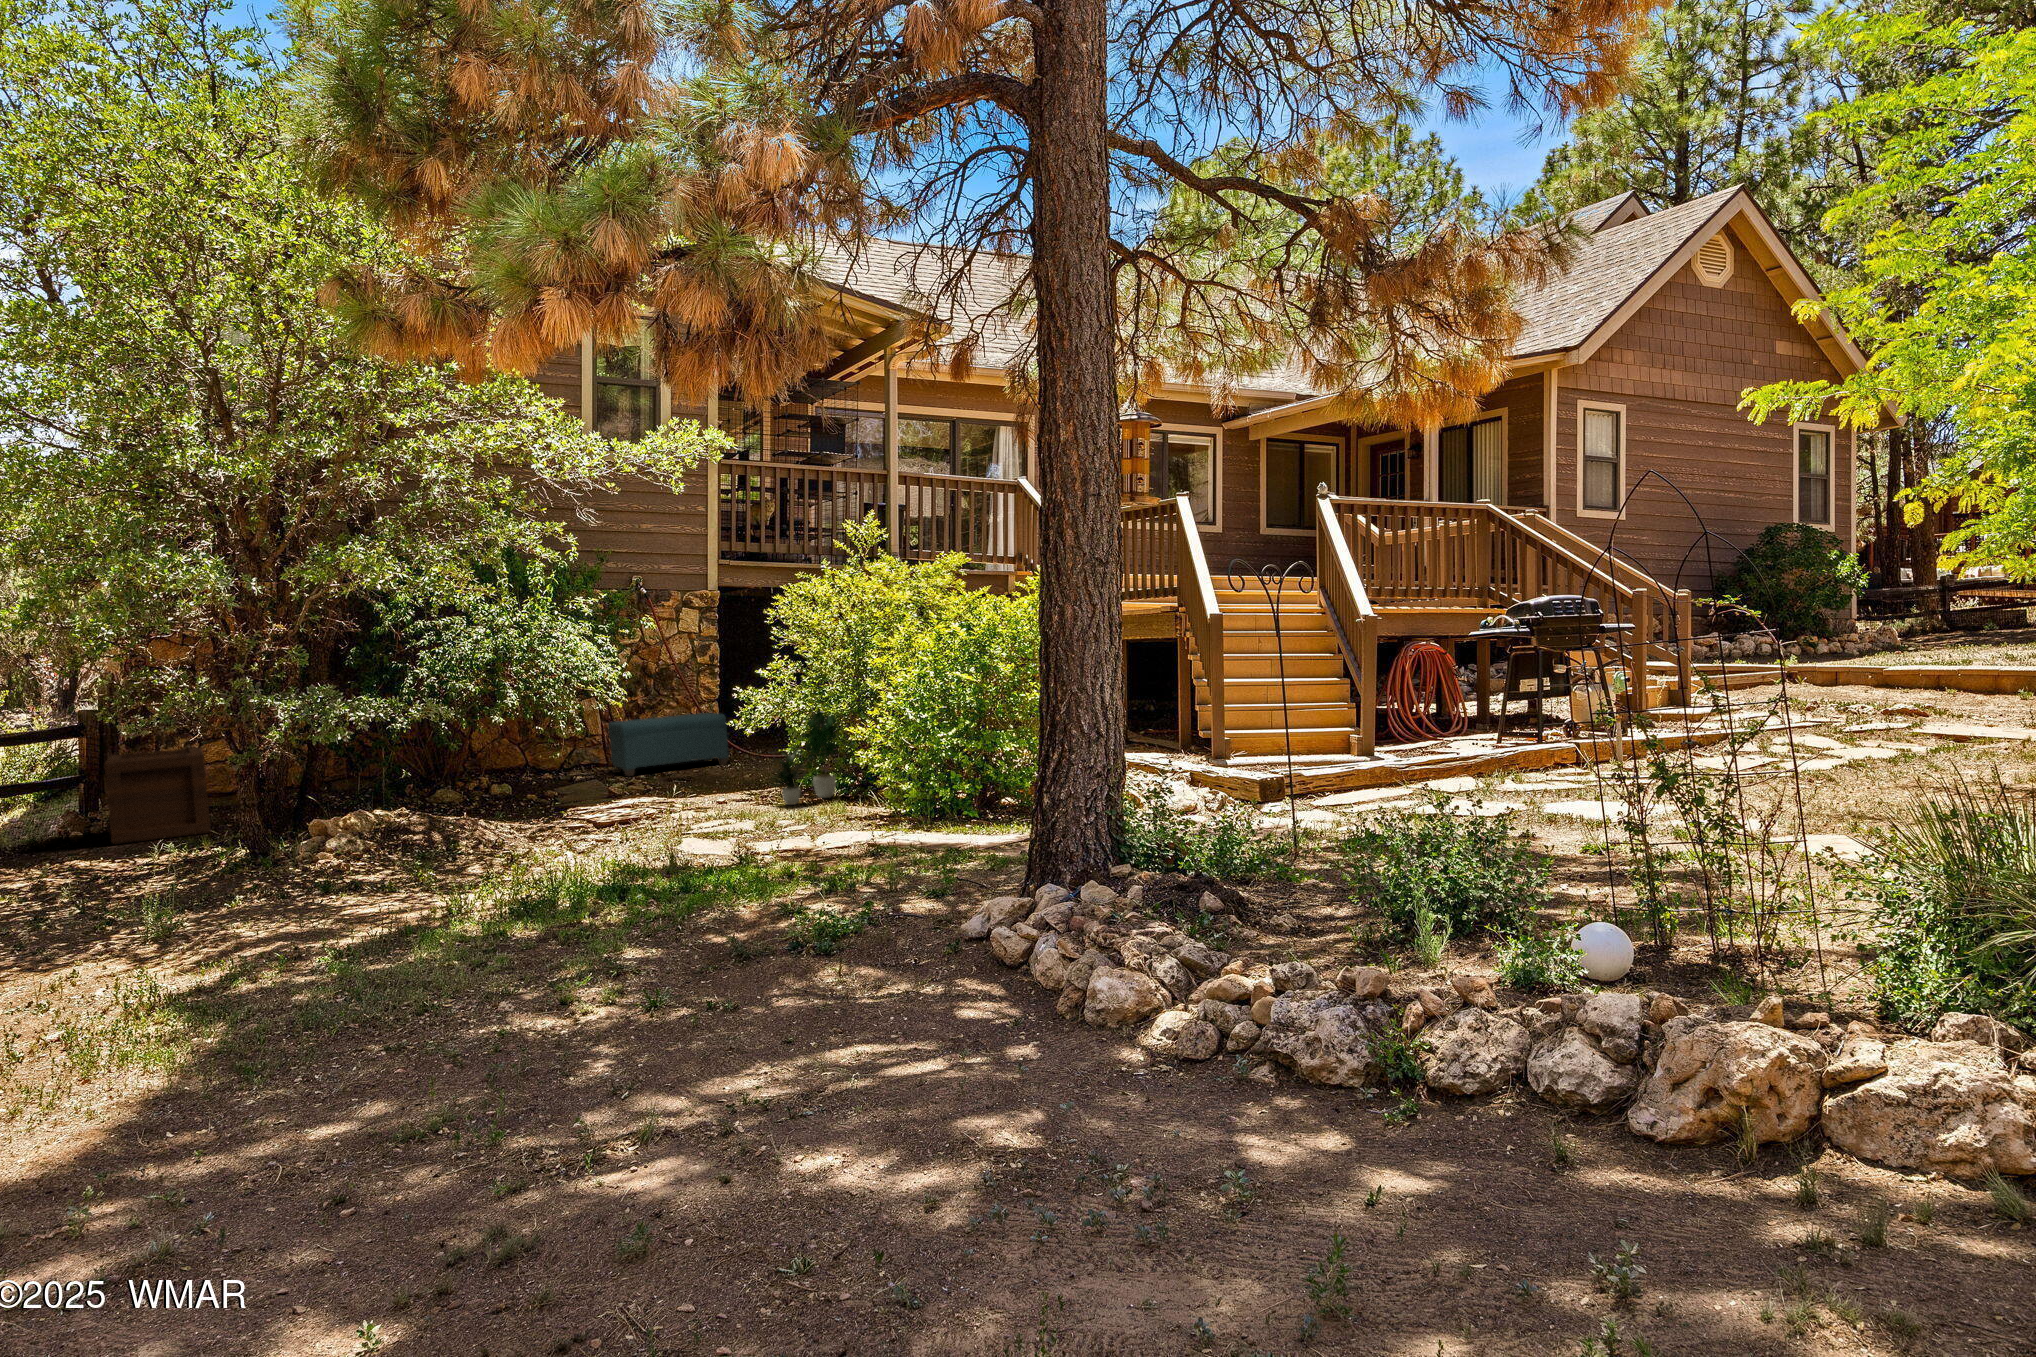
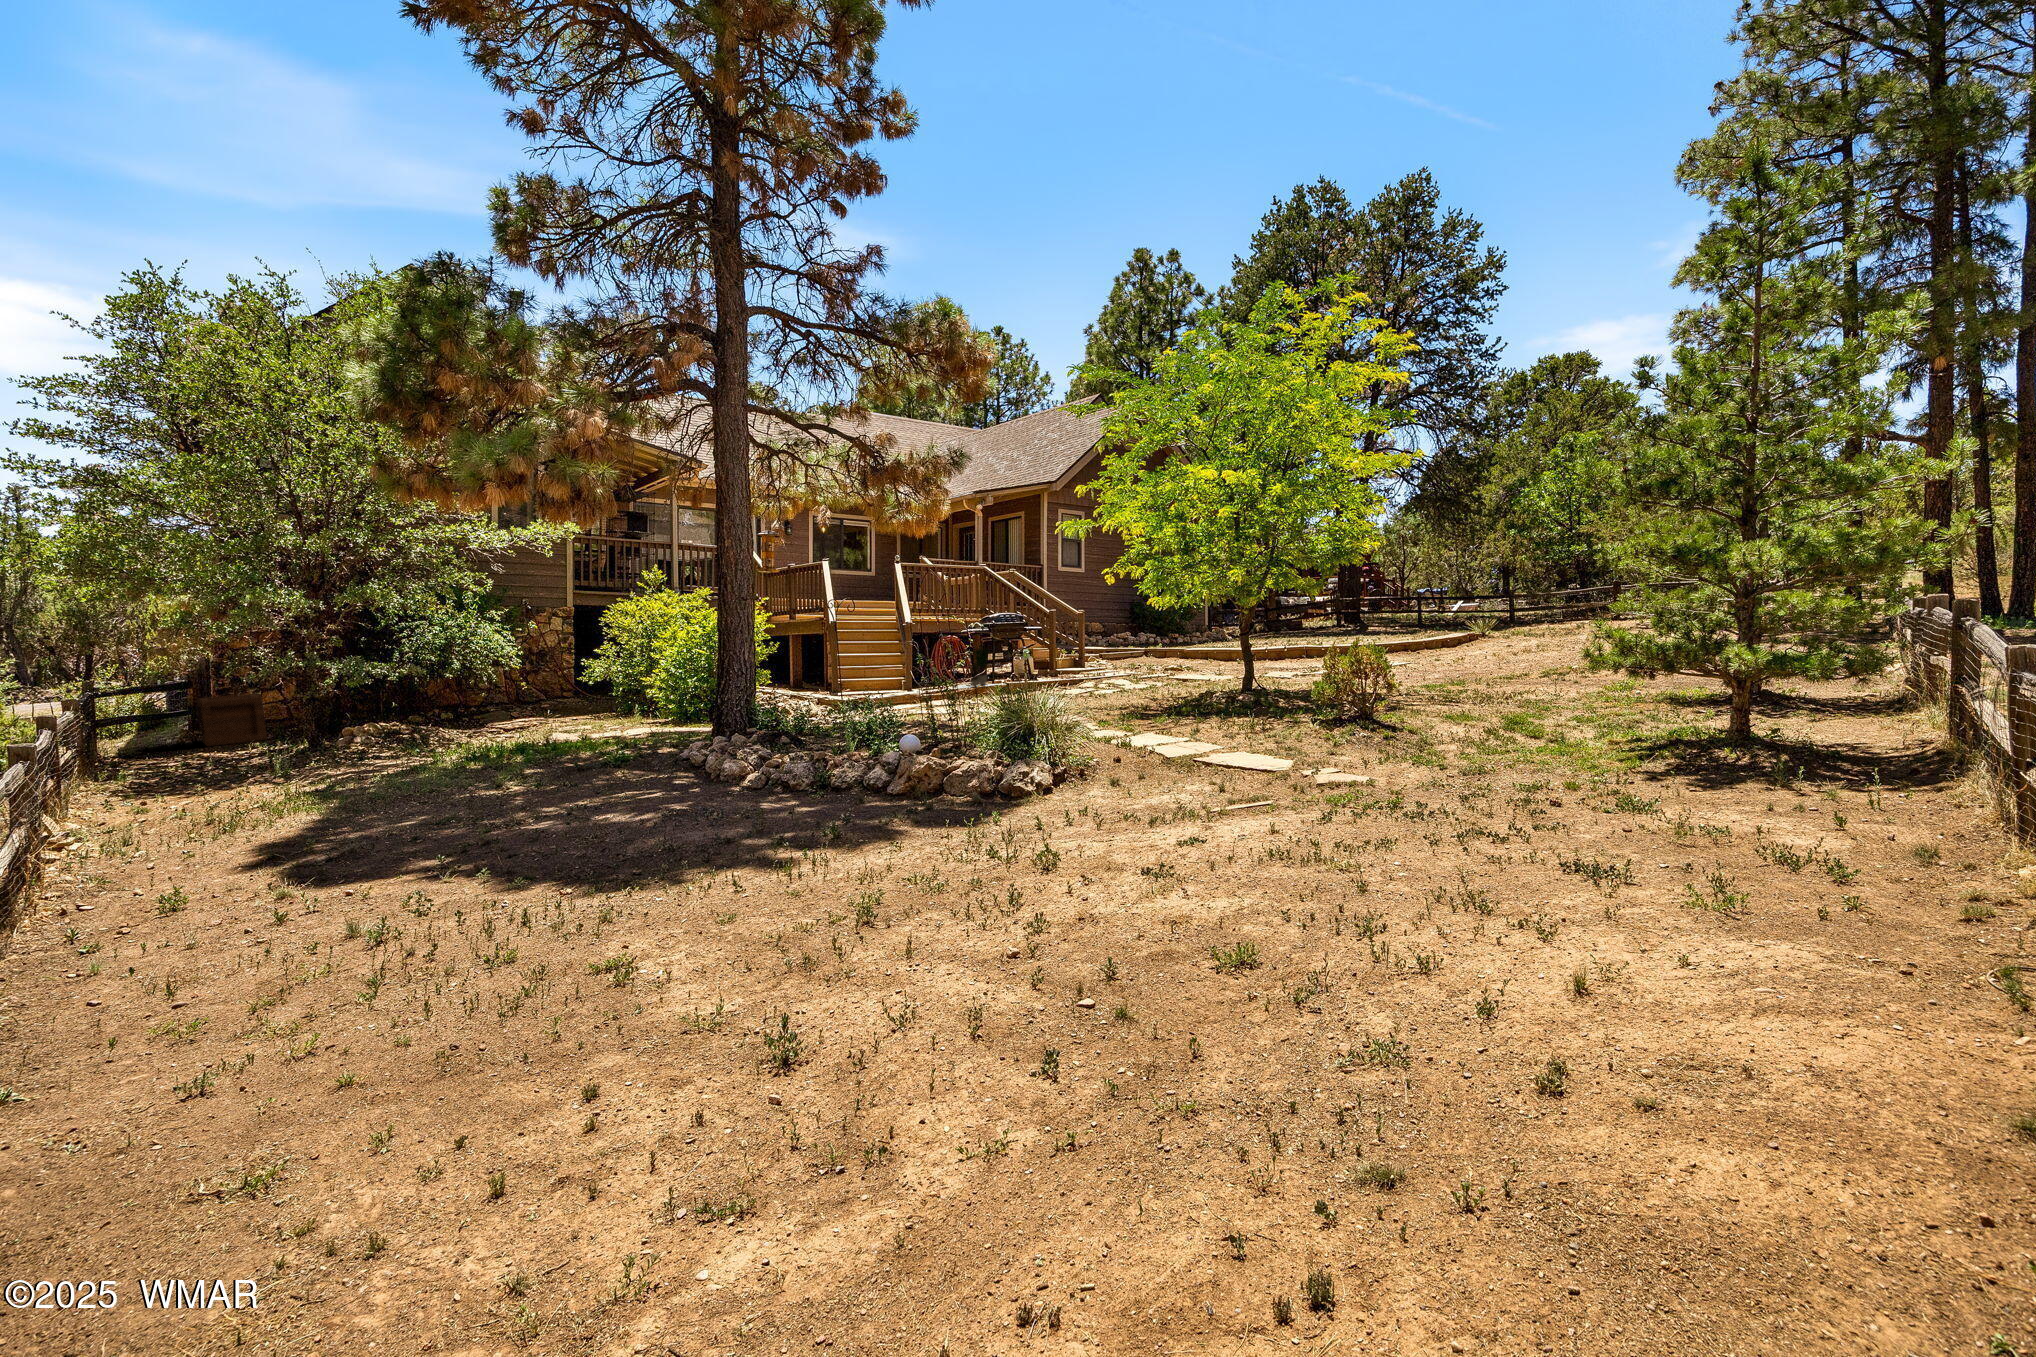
potted plant: present [773,708,839,805] -> present [967,646,989,687]
bench: present [608,713,729,776] -> none [507,673,581,708]

